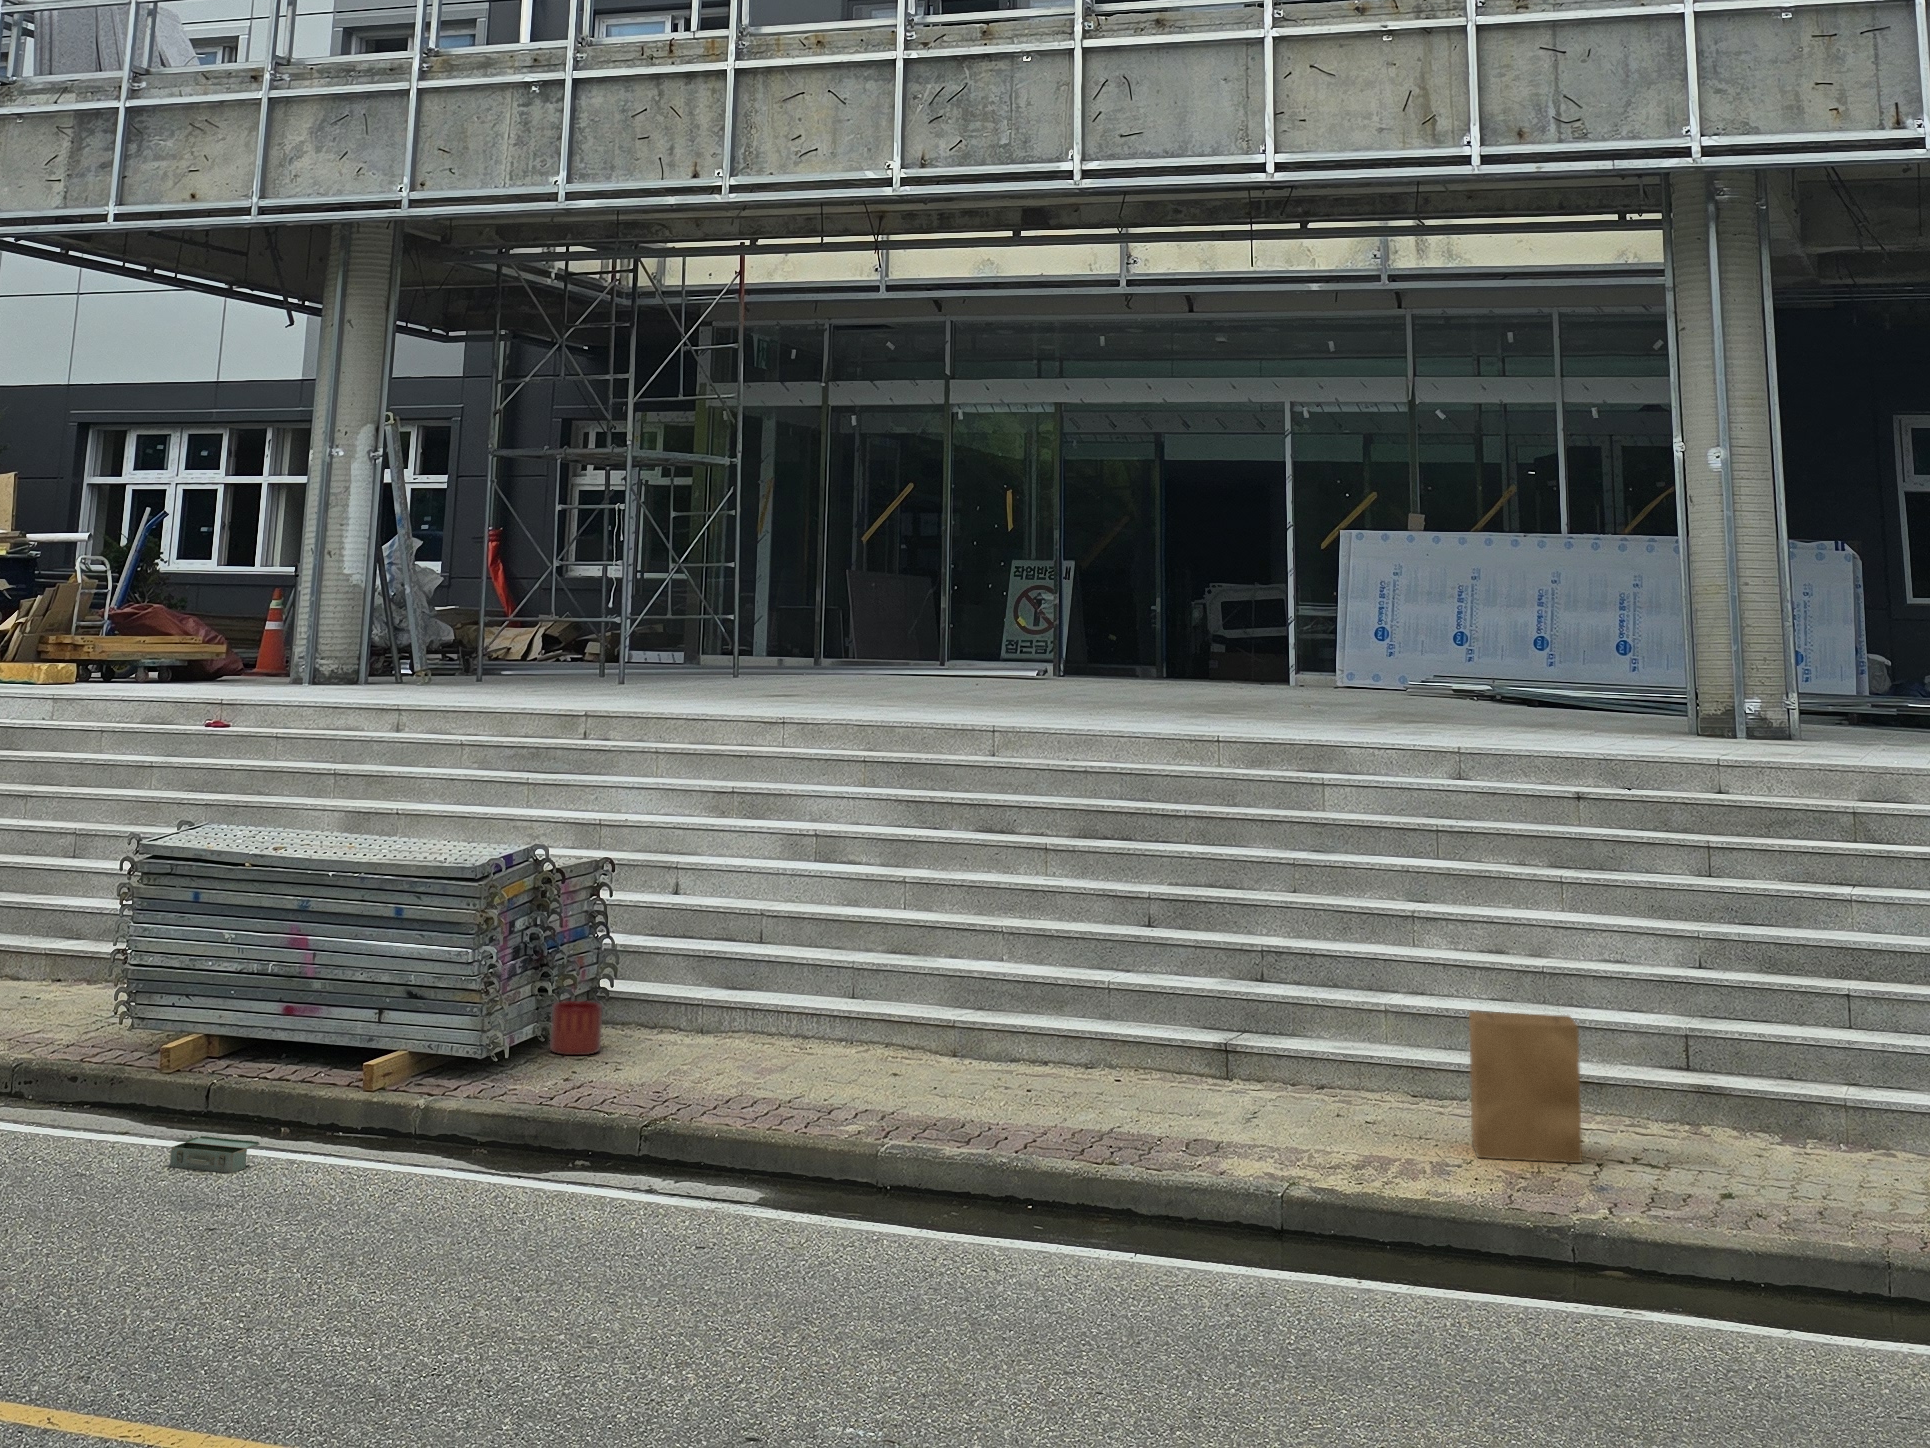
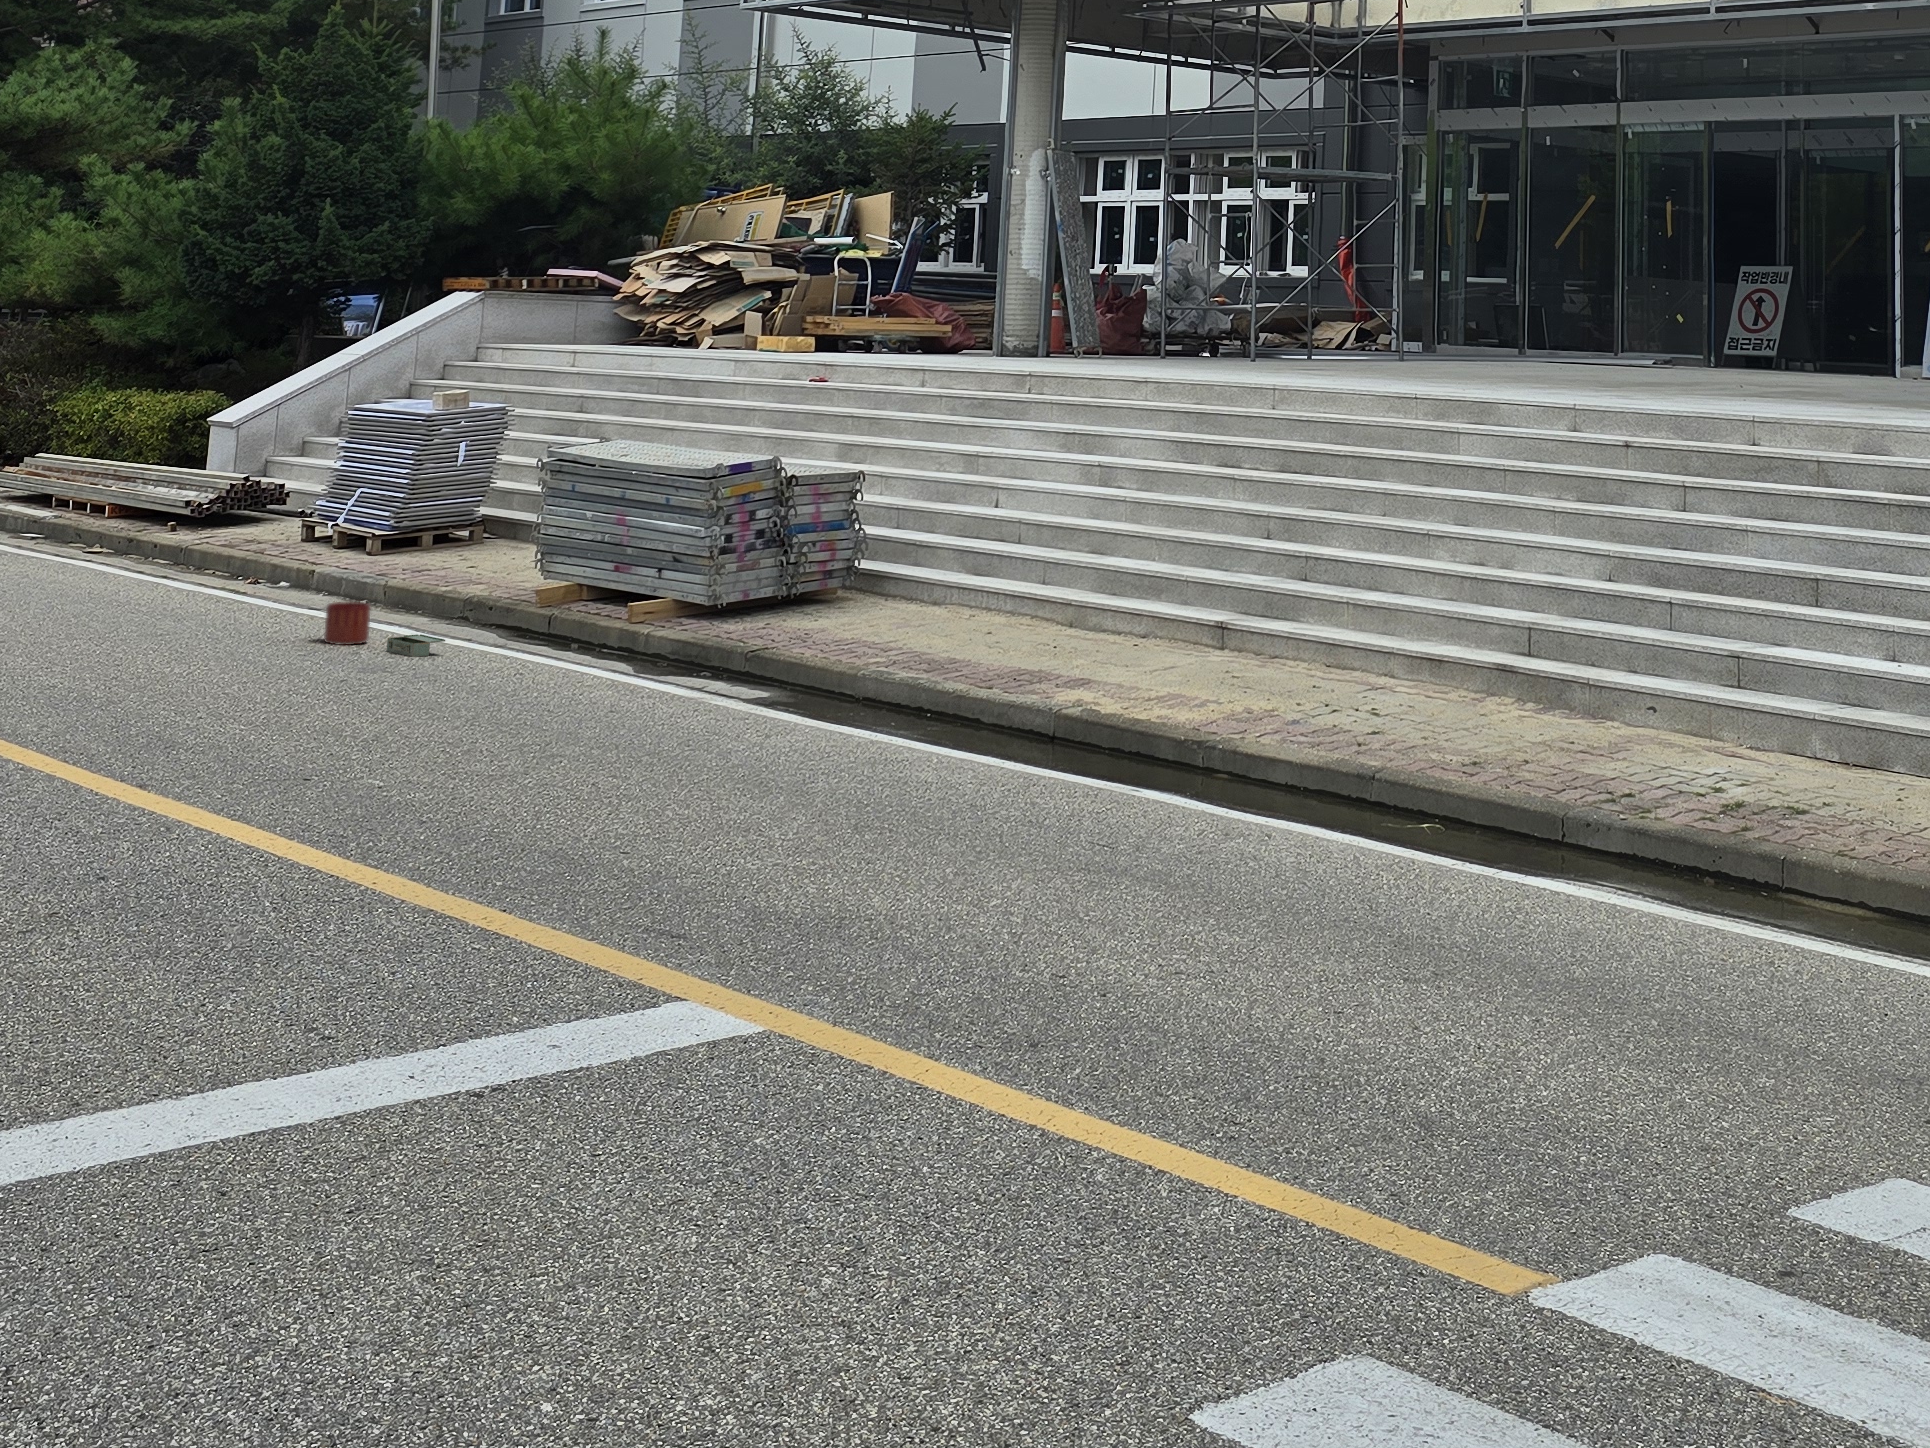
planter: present [550,1001,603,1055] -> present [324,602,371,645]
cardboard box: present [1469,1011,1582,1163] -> none [1283,603,1389,725]

